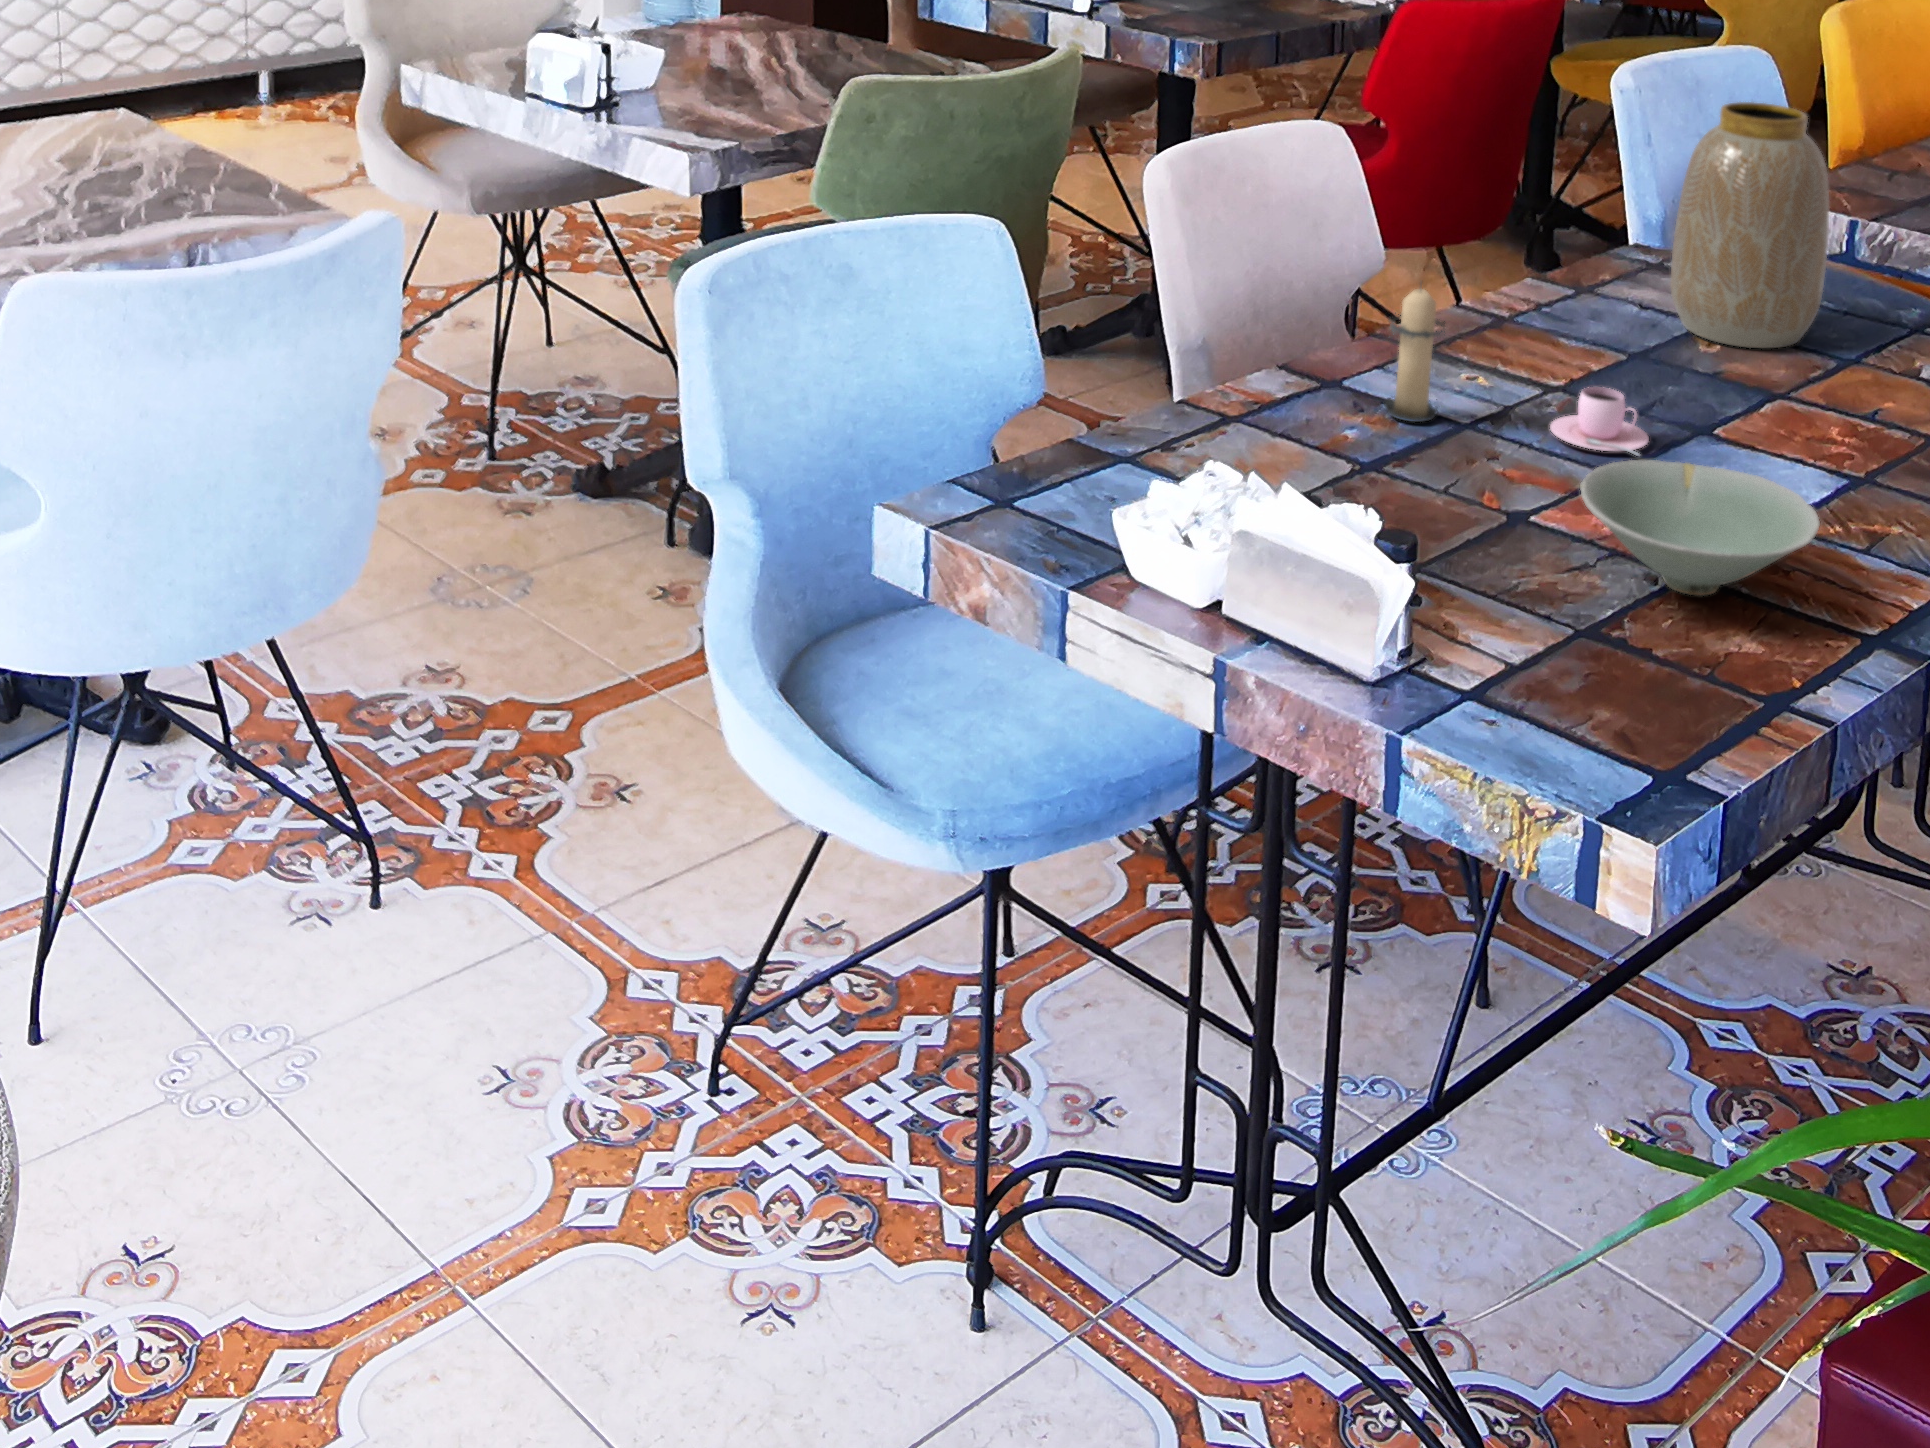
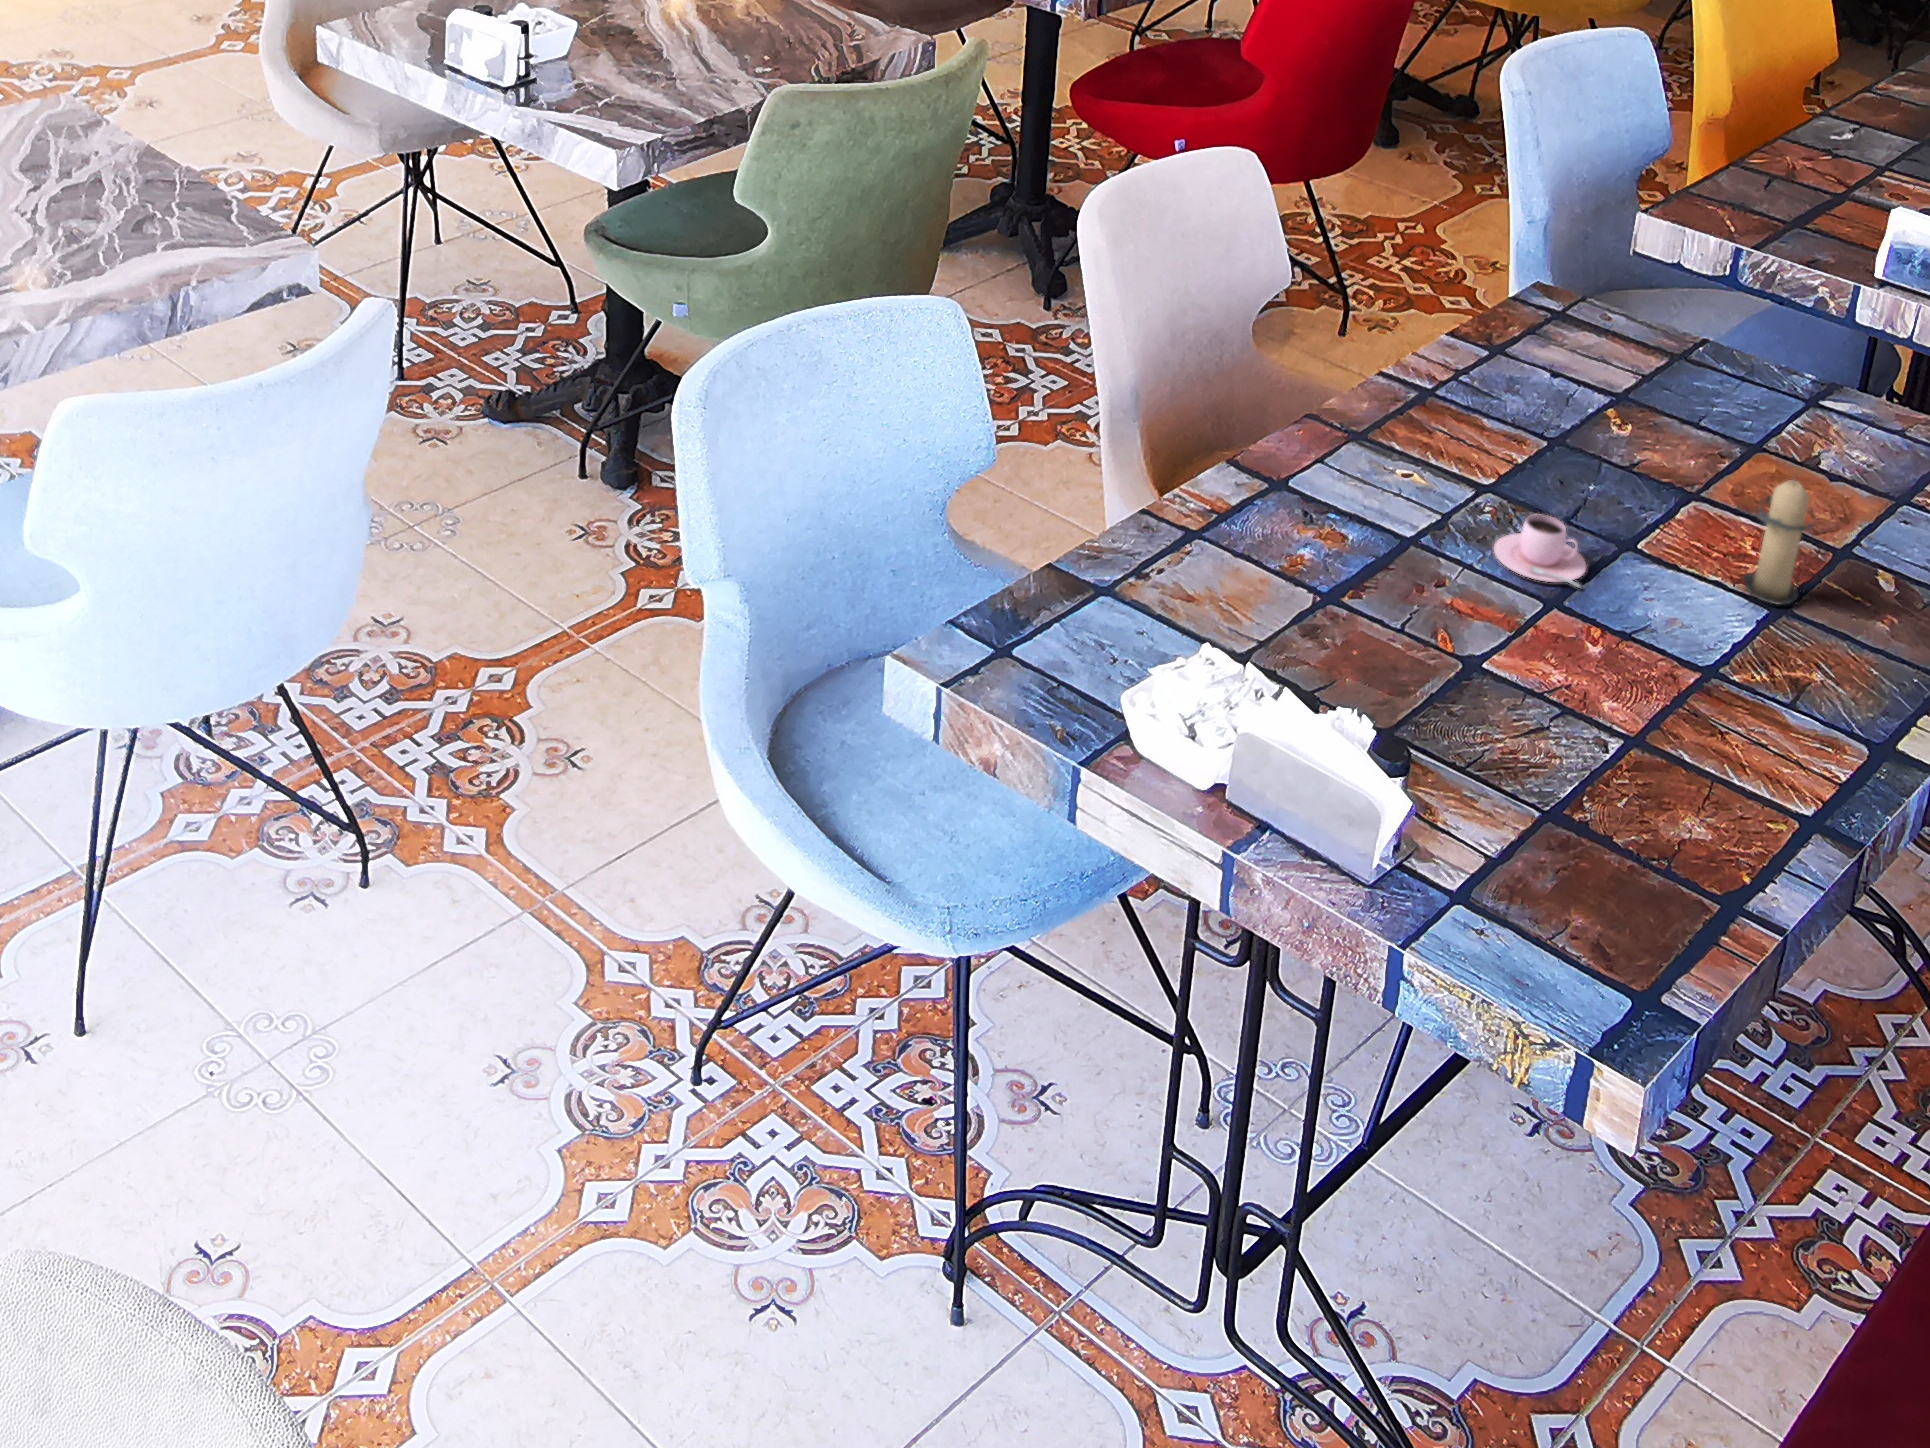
vase: present [1670,102,1829,348] -> none [1588,201,1746,433]
candle: present [1384,287,1445,422] -> present [1743,478,1818,605]
bowl: present [1580,460,1820,596] -> none [1551,635,1773,777]

